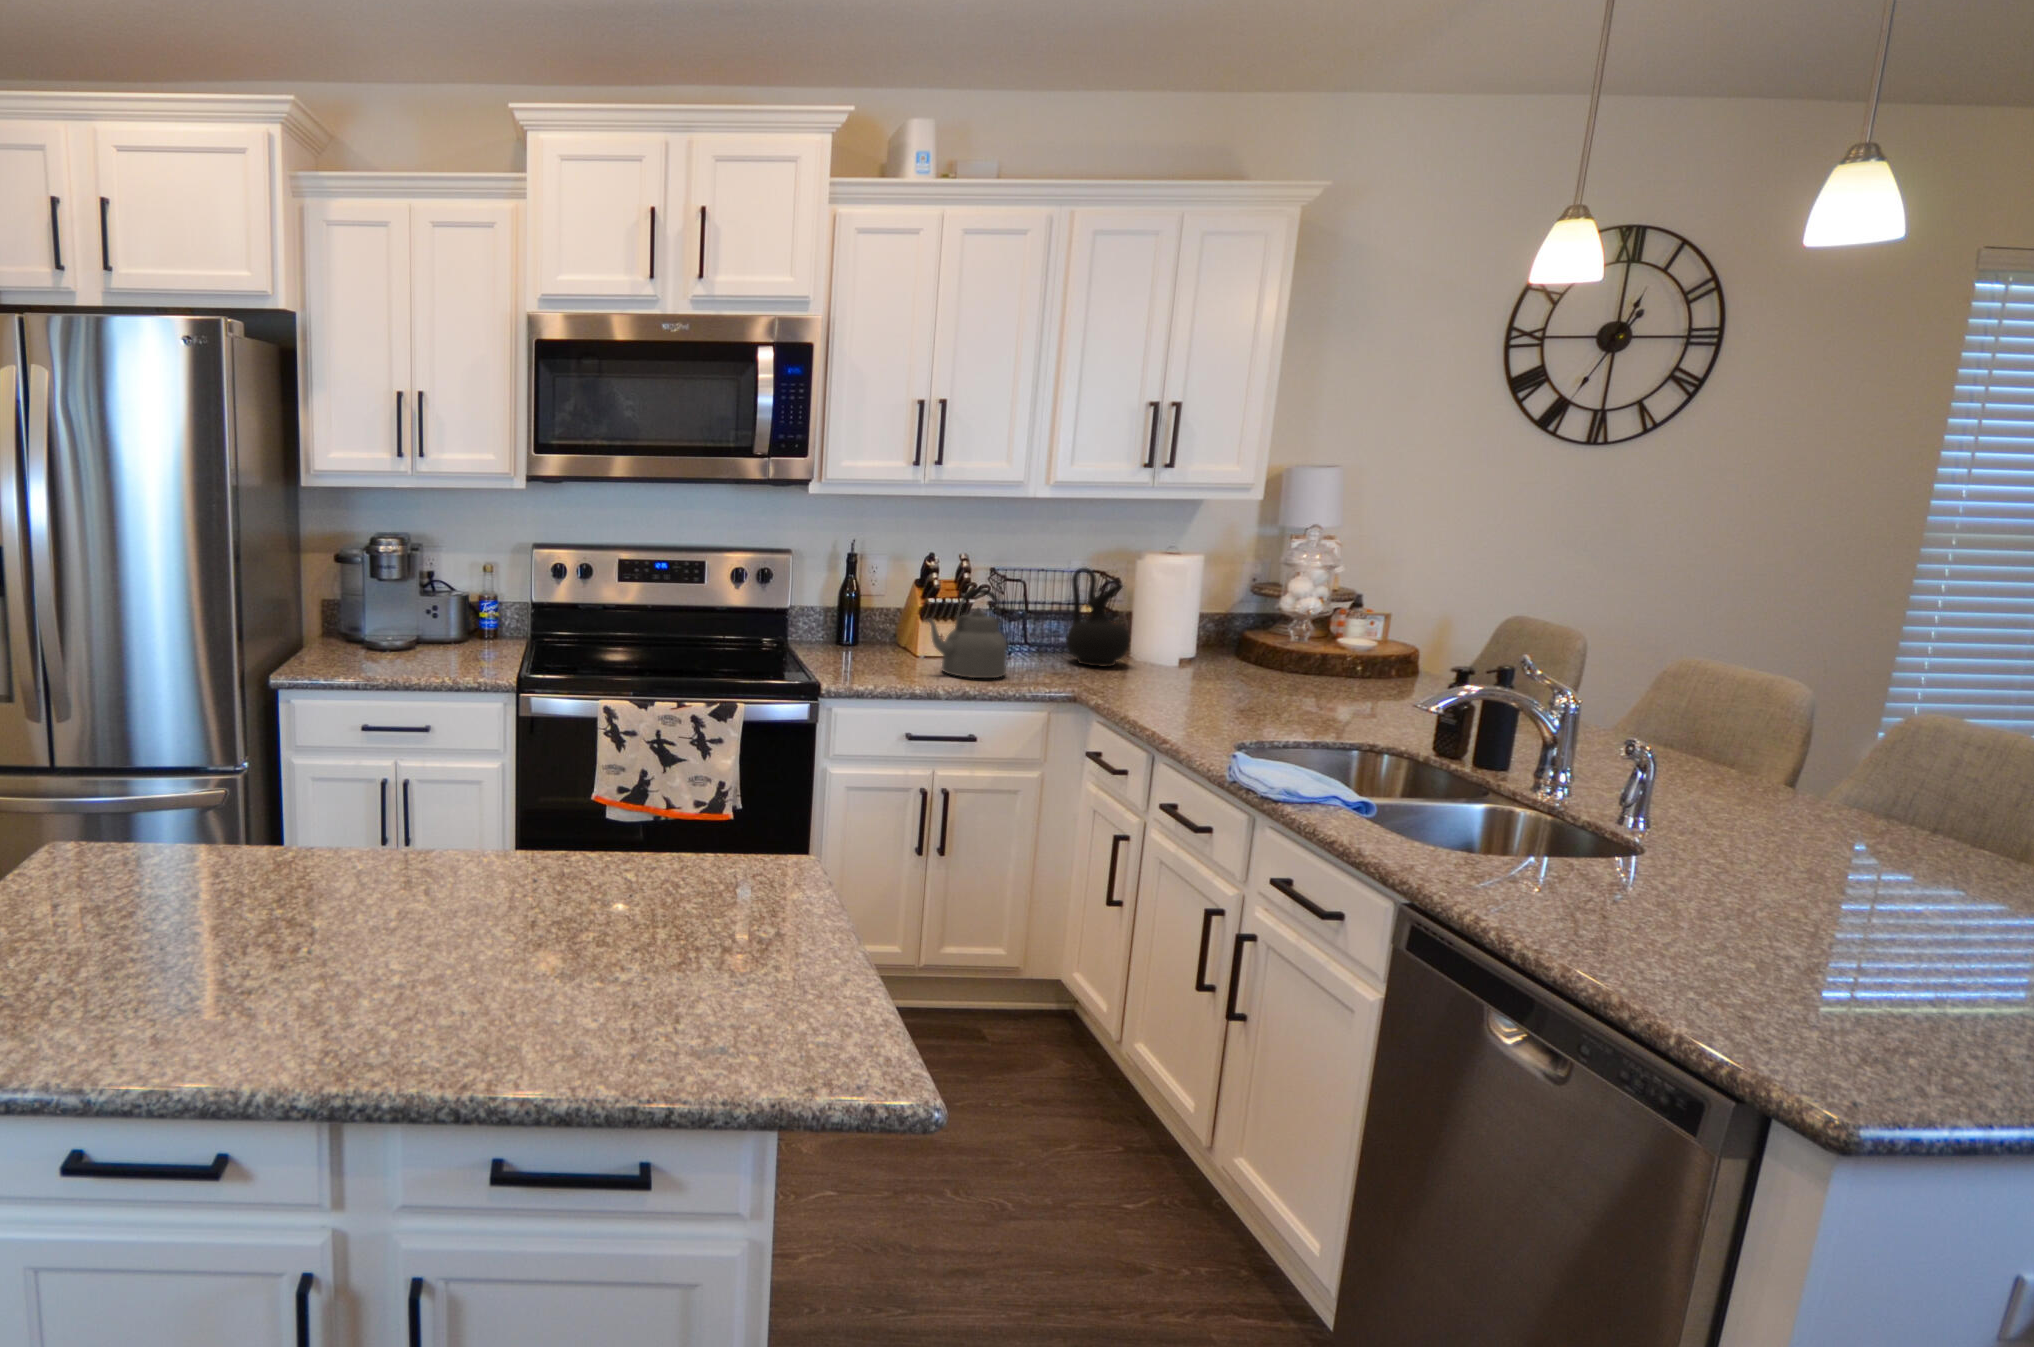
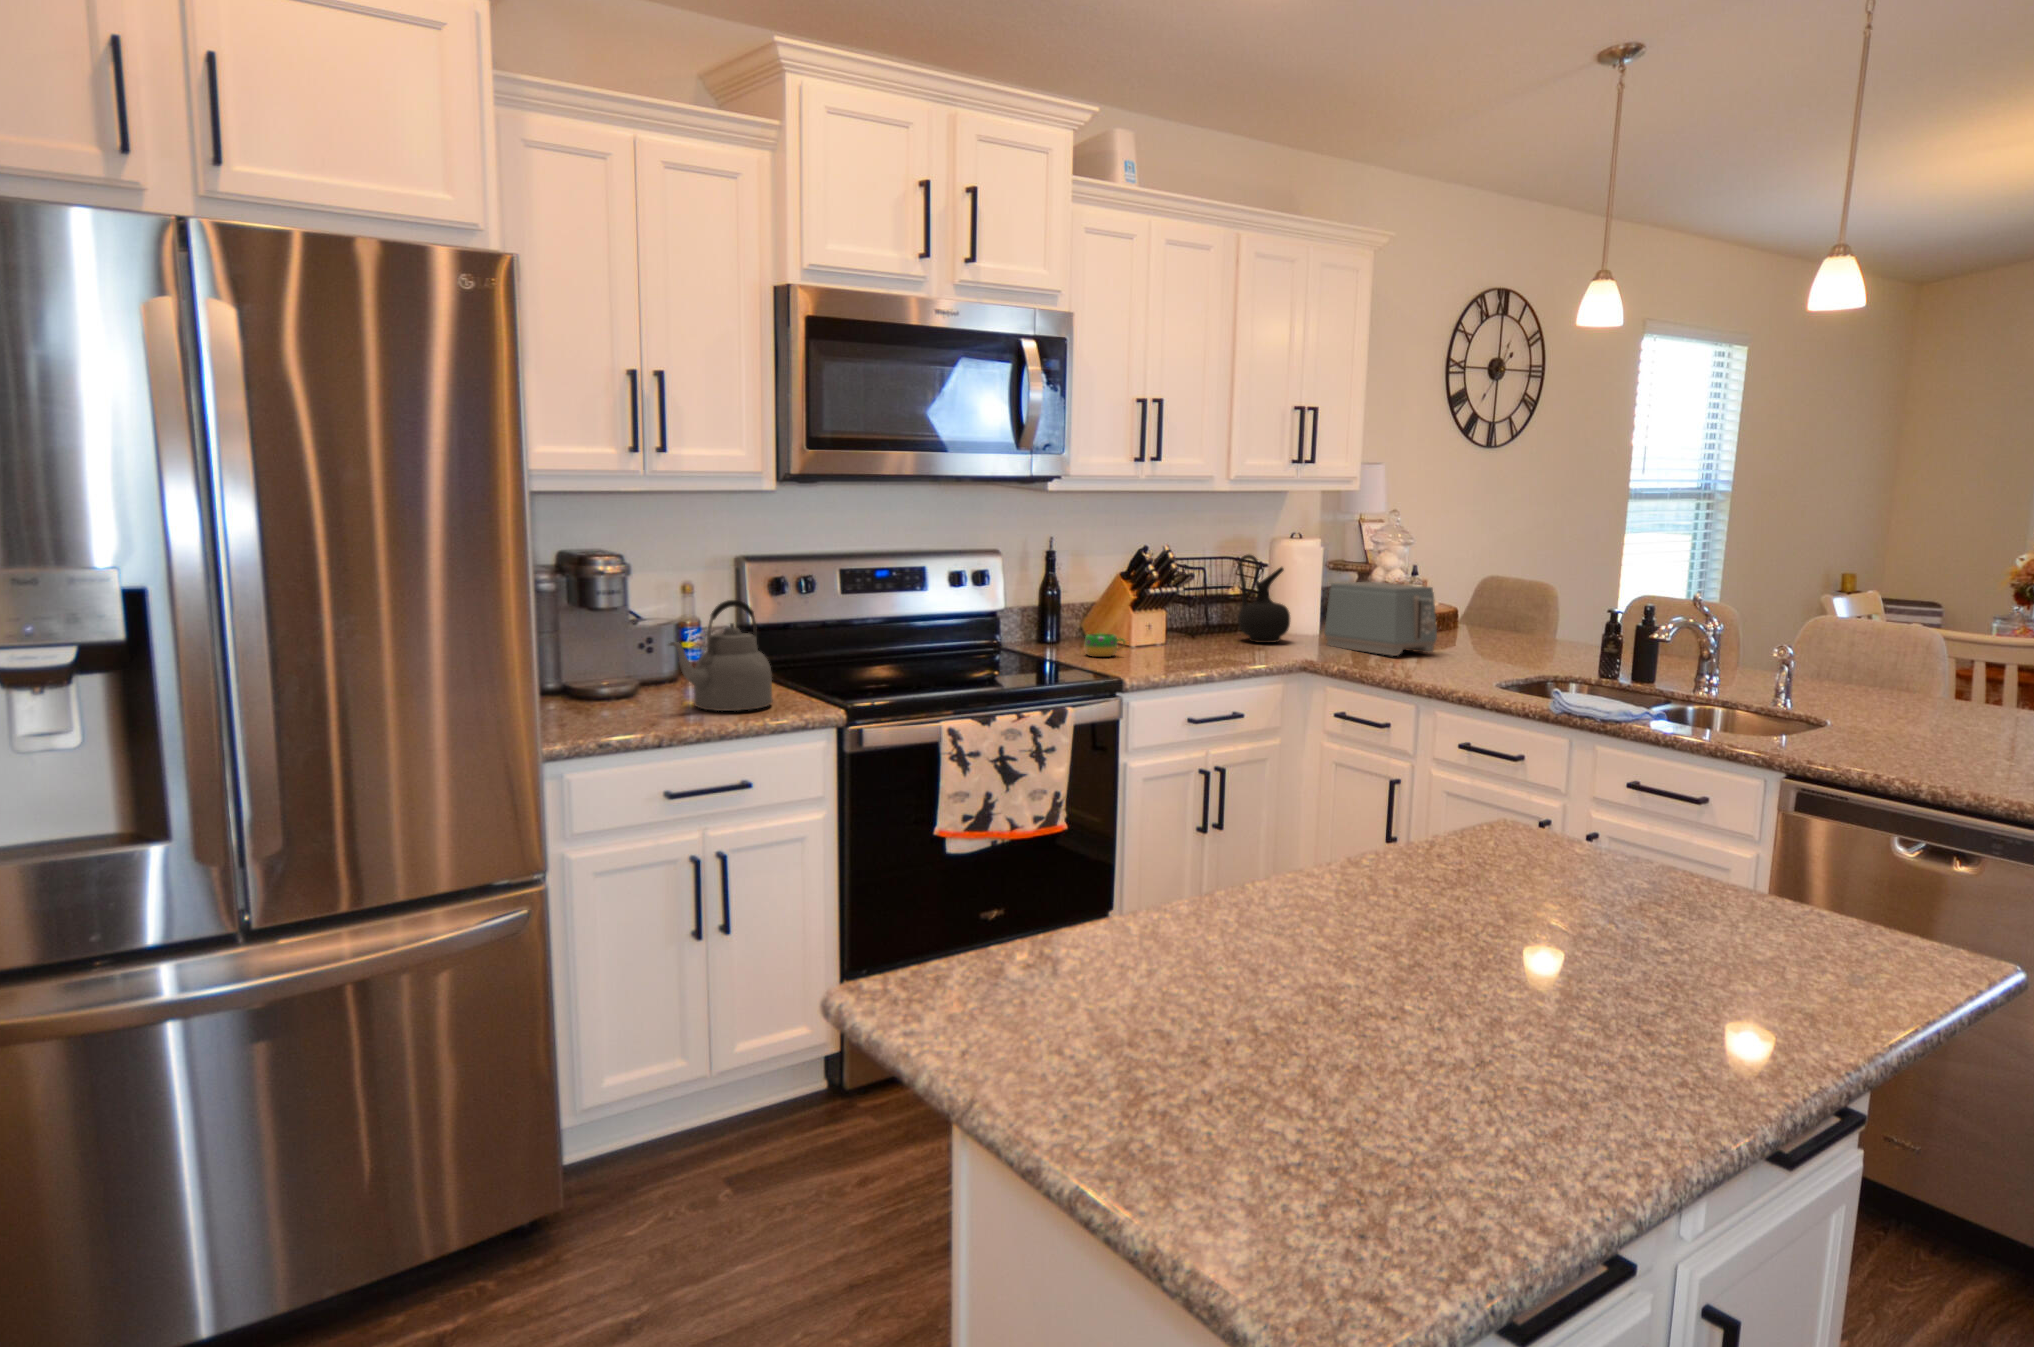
kettle: present [926,589,1007,678] -> present [668,600,773,711]
toaster: none [1166,606,1298,700] -> present [1324,582,1437,656]
mug: none [853,637,891,661] -> present [1085,633,1125,657]

